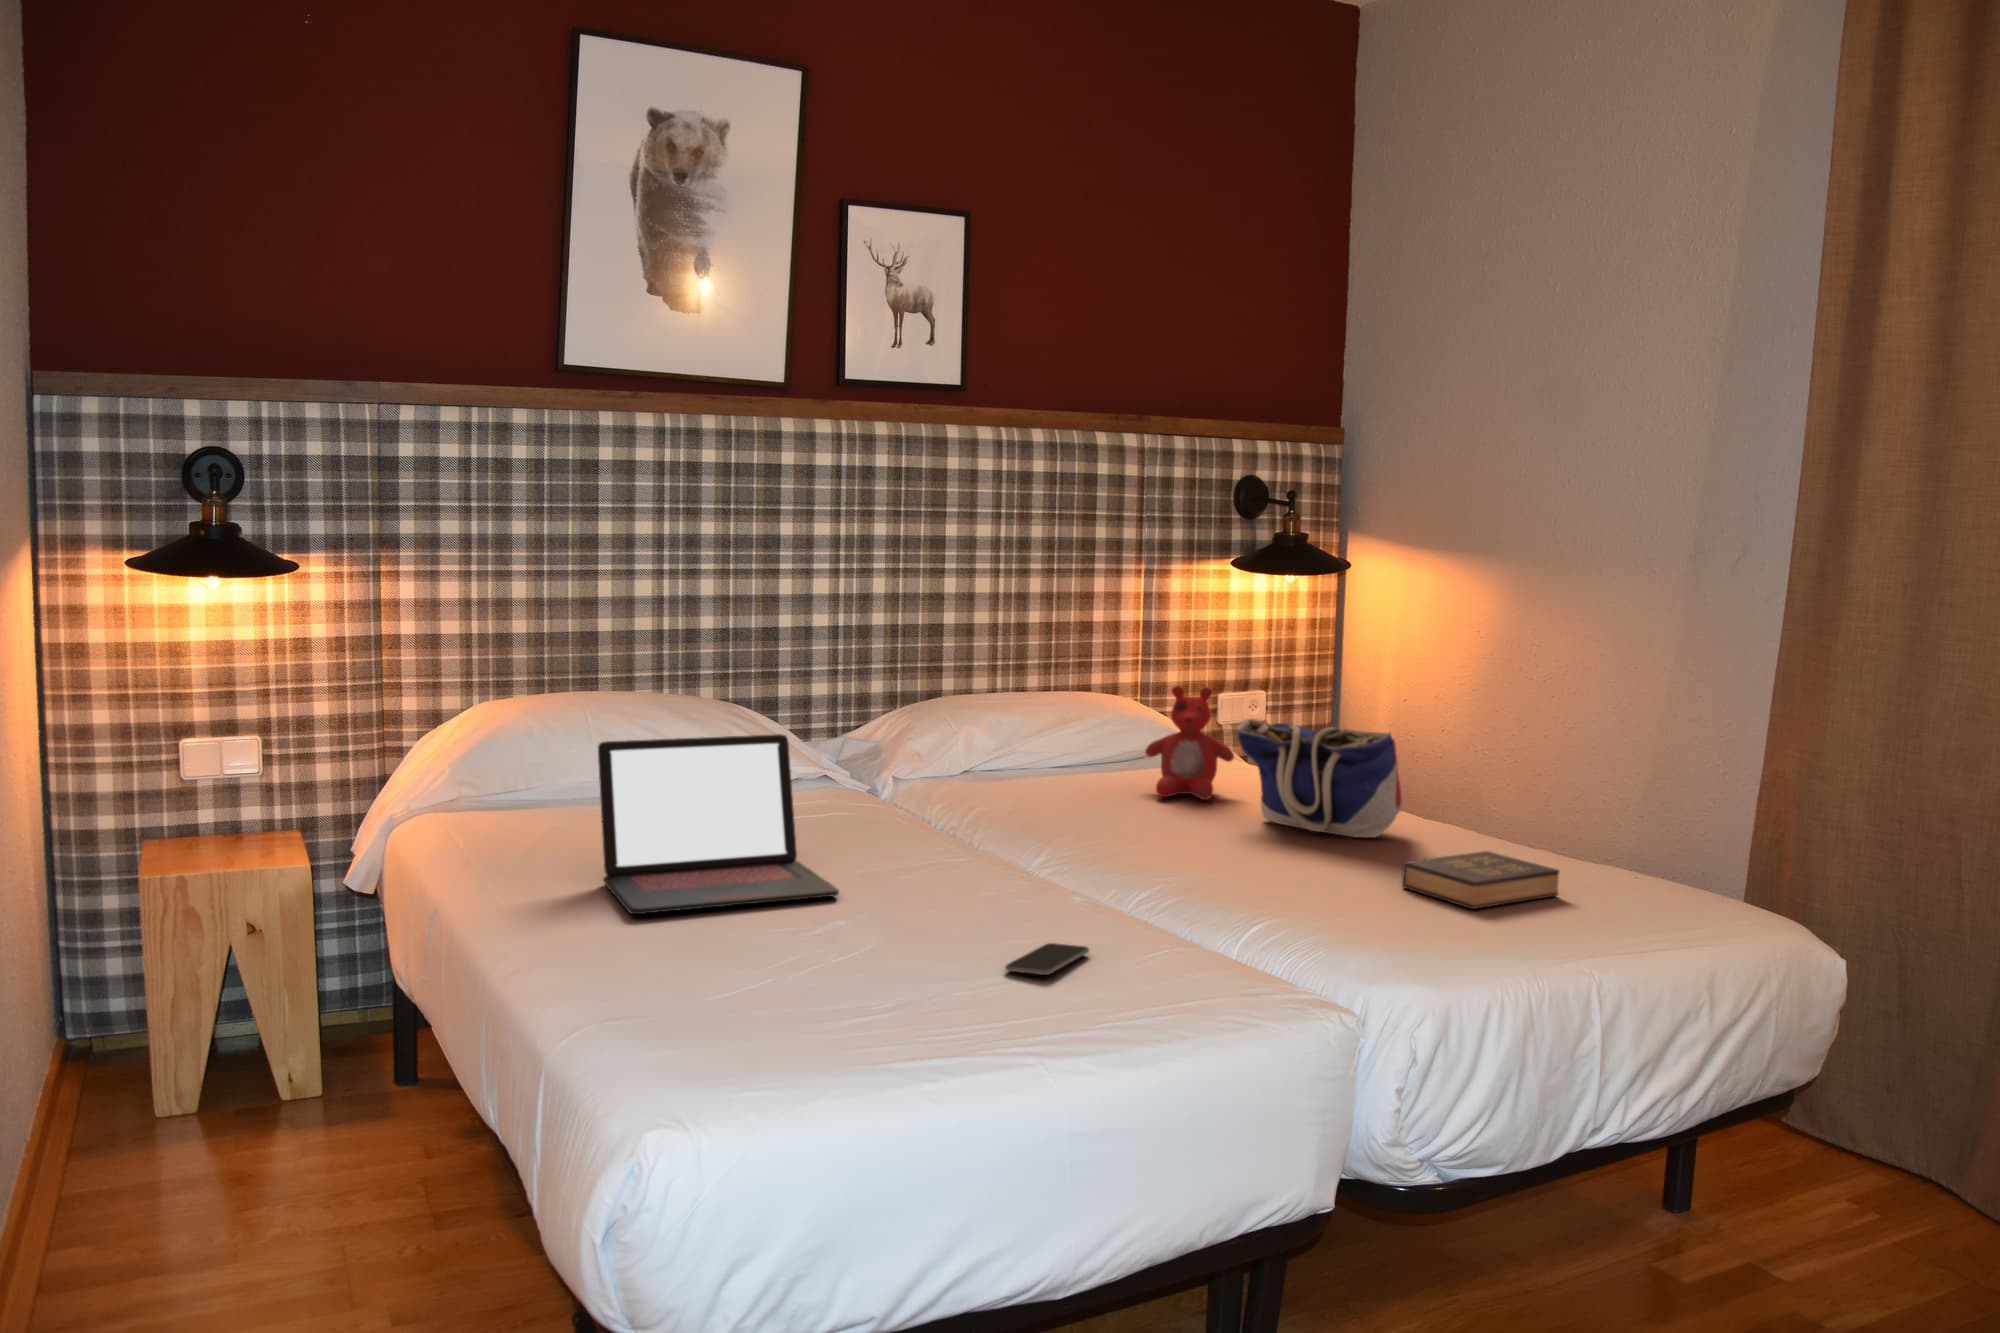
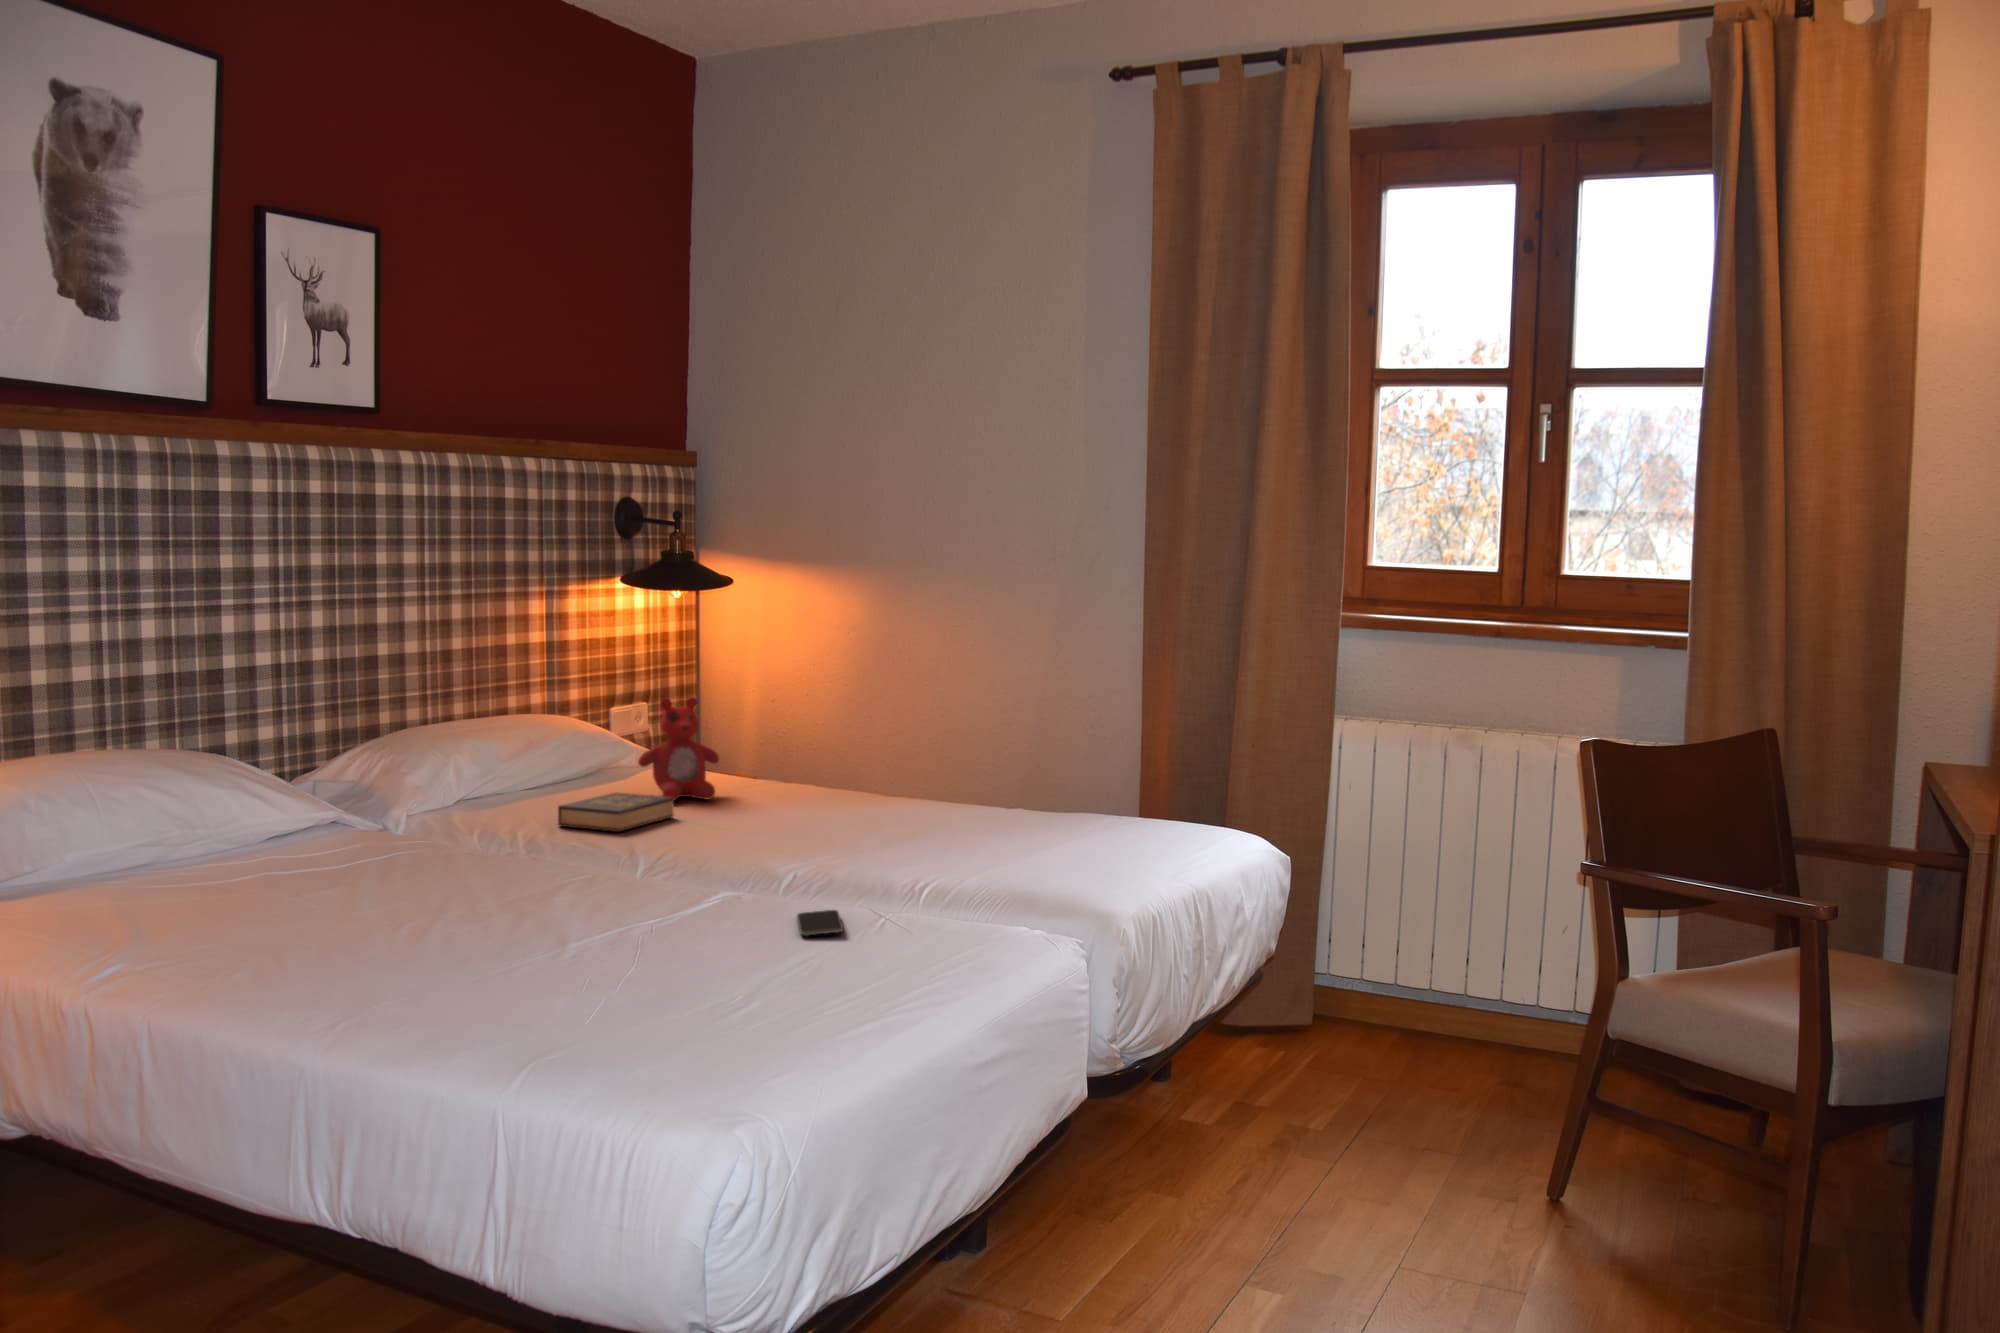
tote bag: present [1237,719,1403,838] -> none [757,719,905,812]
laptop: present [598,734,839,914] -> none [283,769,561,954]
hardback book: present [1402,851,1559,909] -> present [558,792,674,832]

